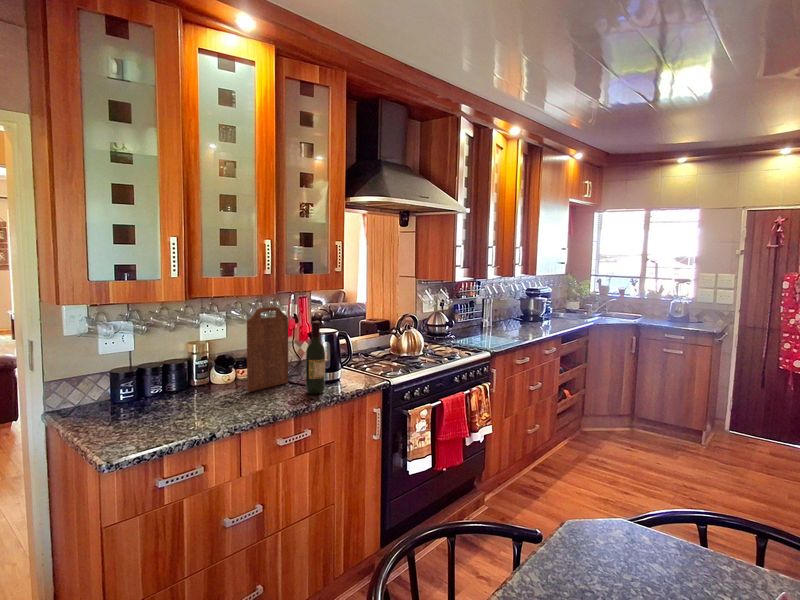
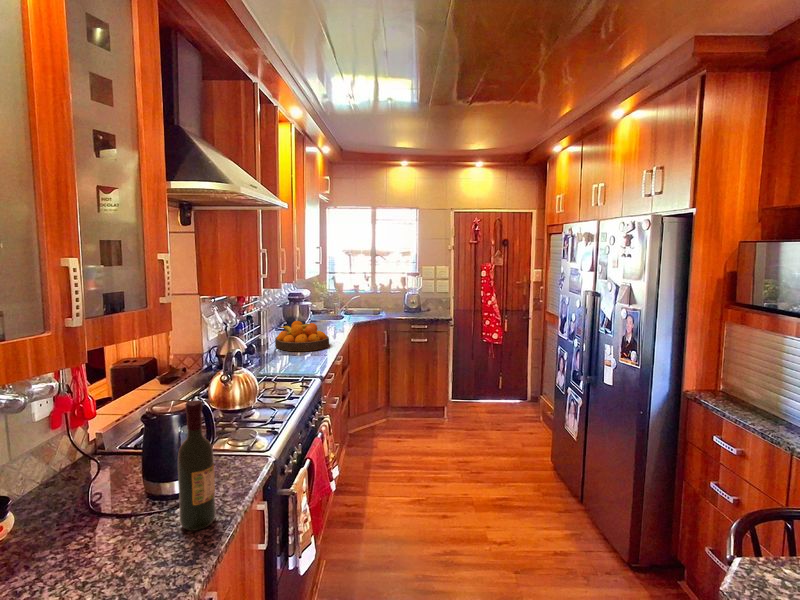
cutting board: present [247,307,288,392] -> none [43,388,115,578]
fruit bowl: none [490,311,536,336] -> present [275,321,329,351]

